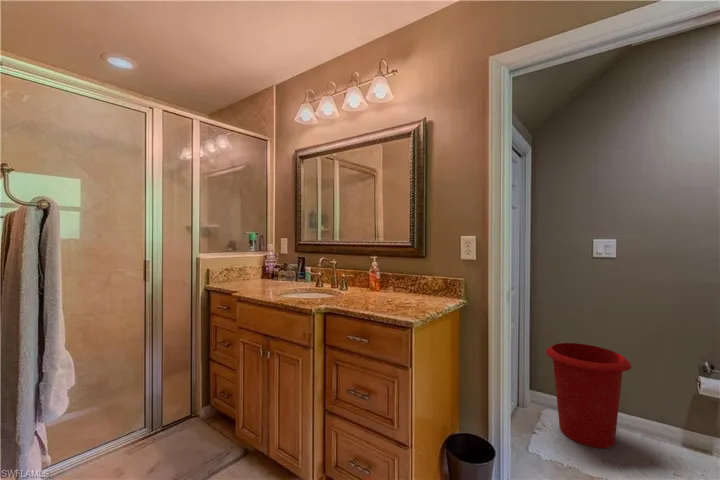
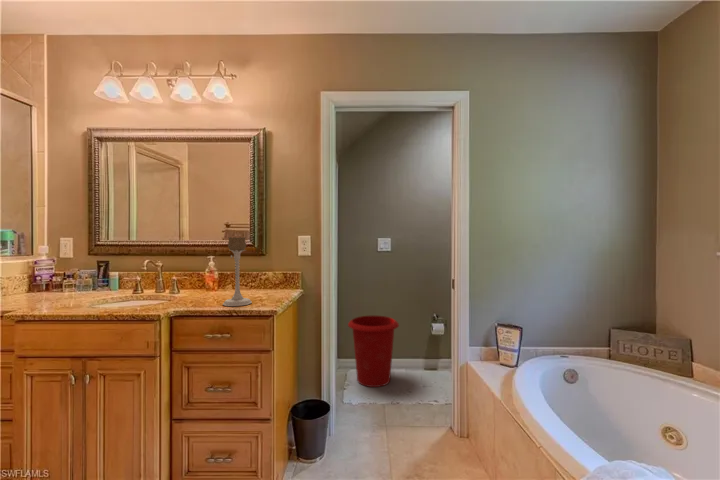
candle holder: none [365,238,394,310] -> present [223,237,252,306]

